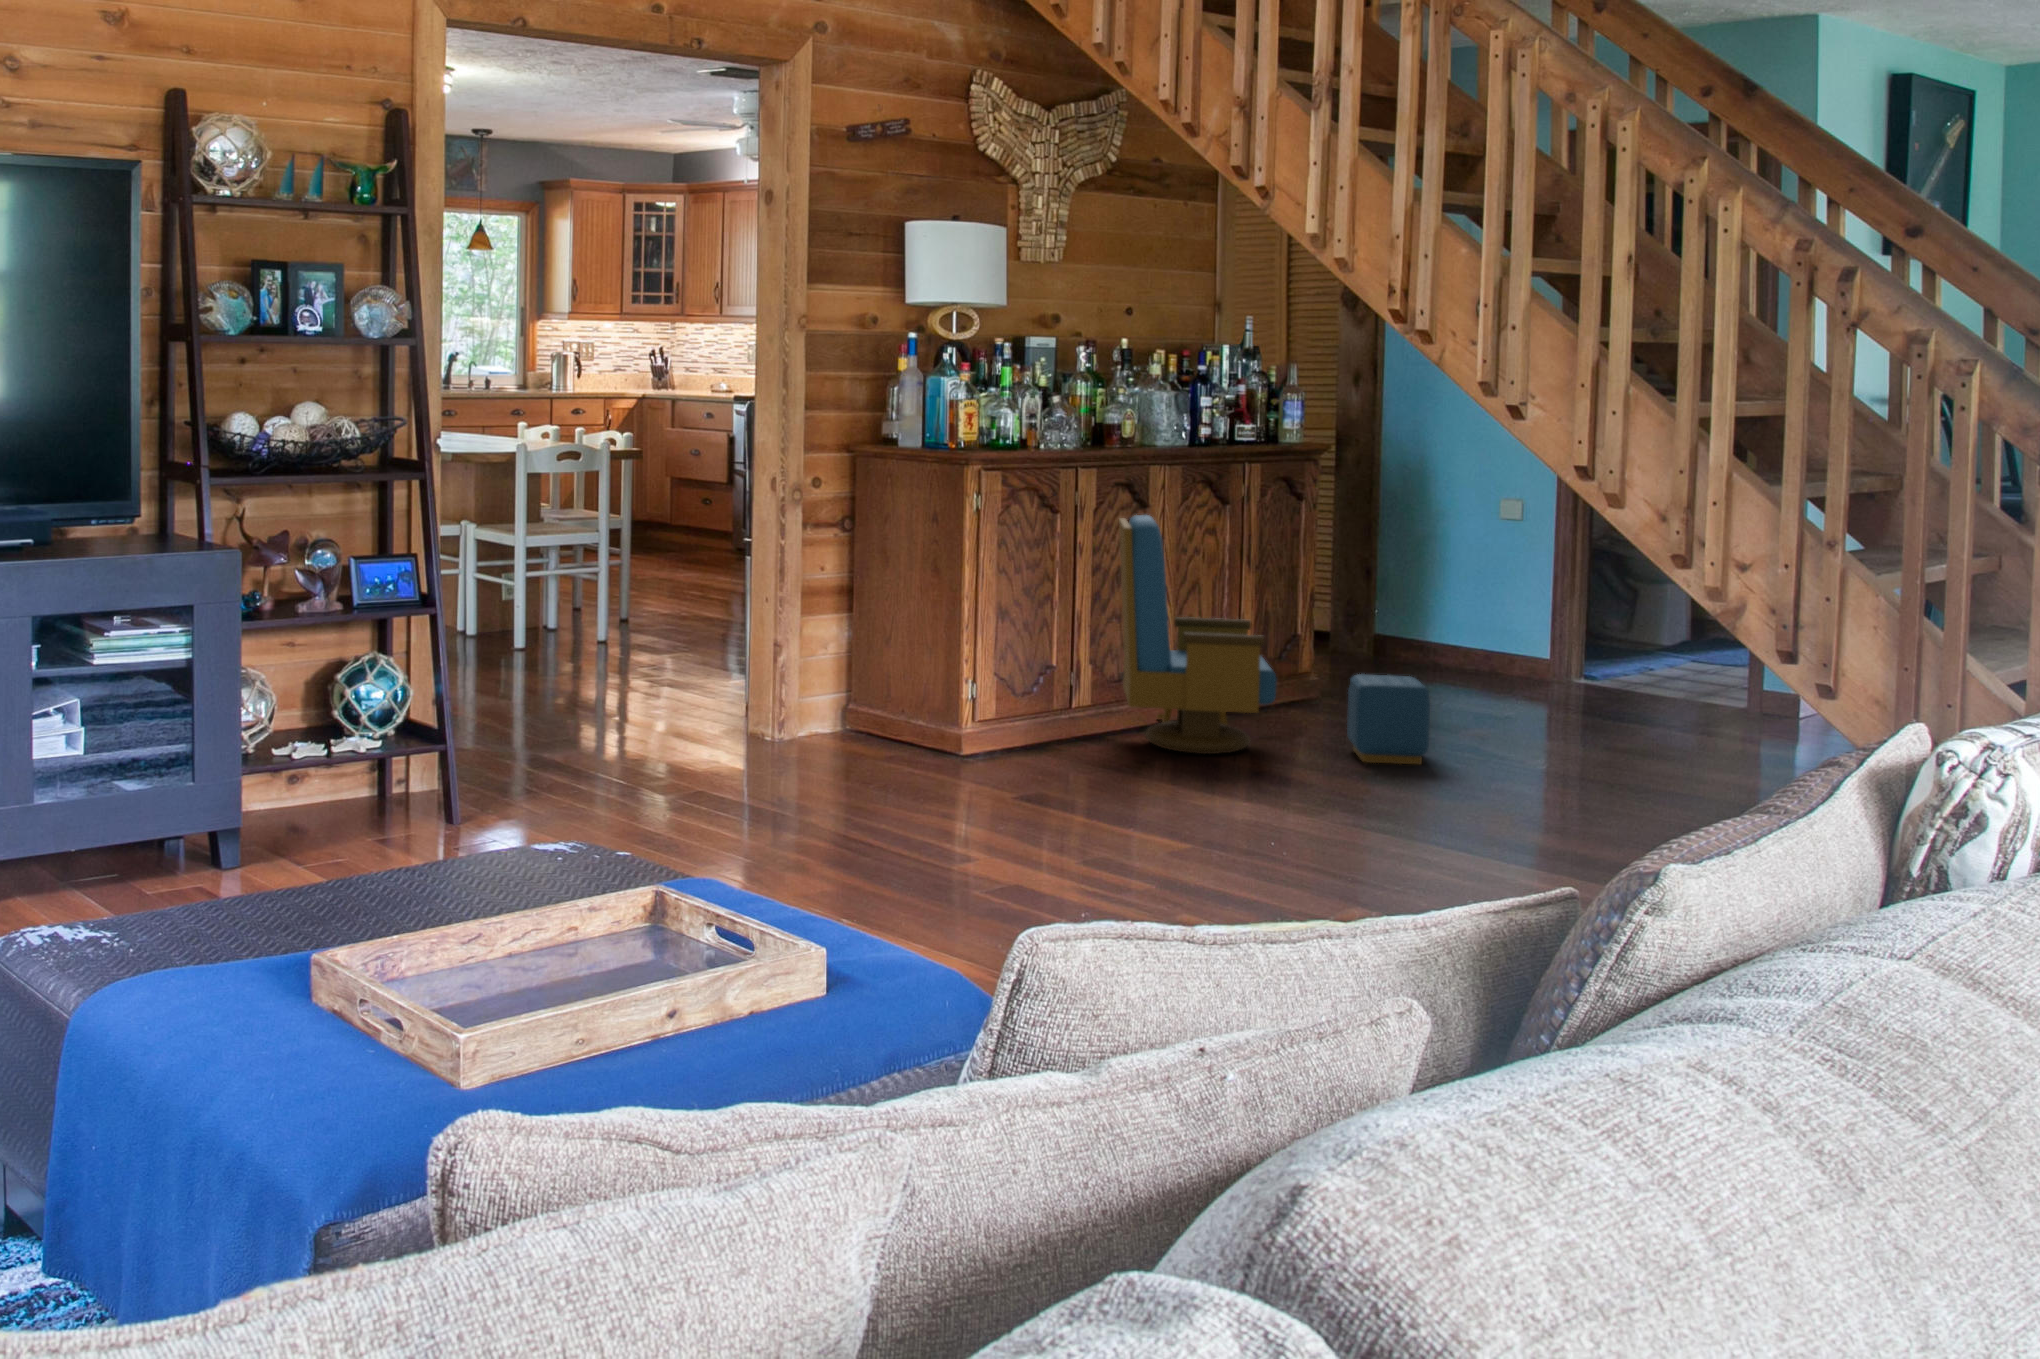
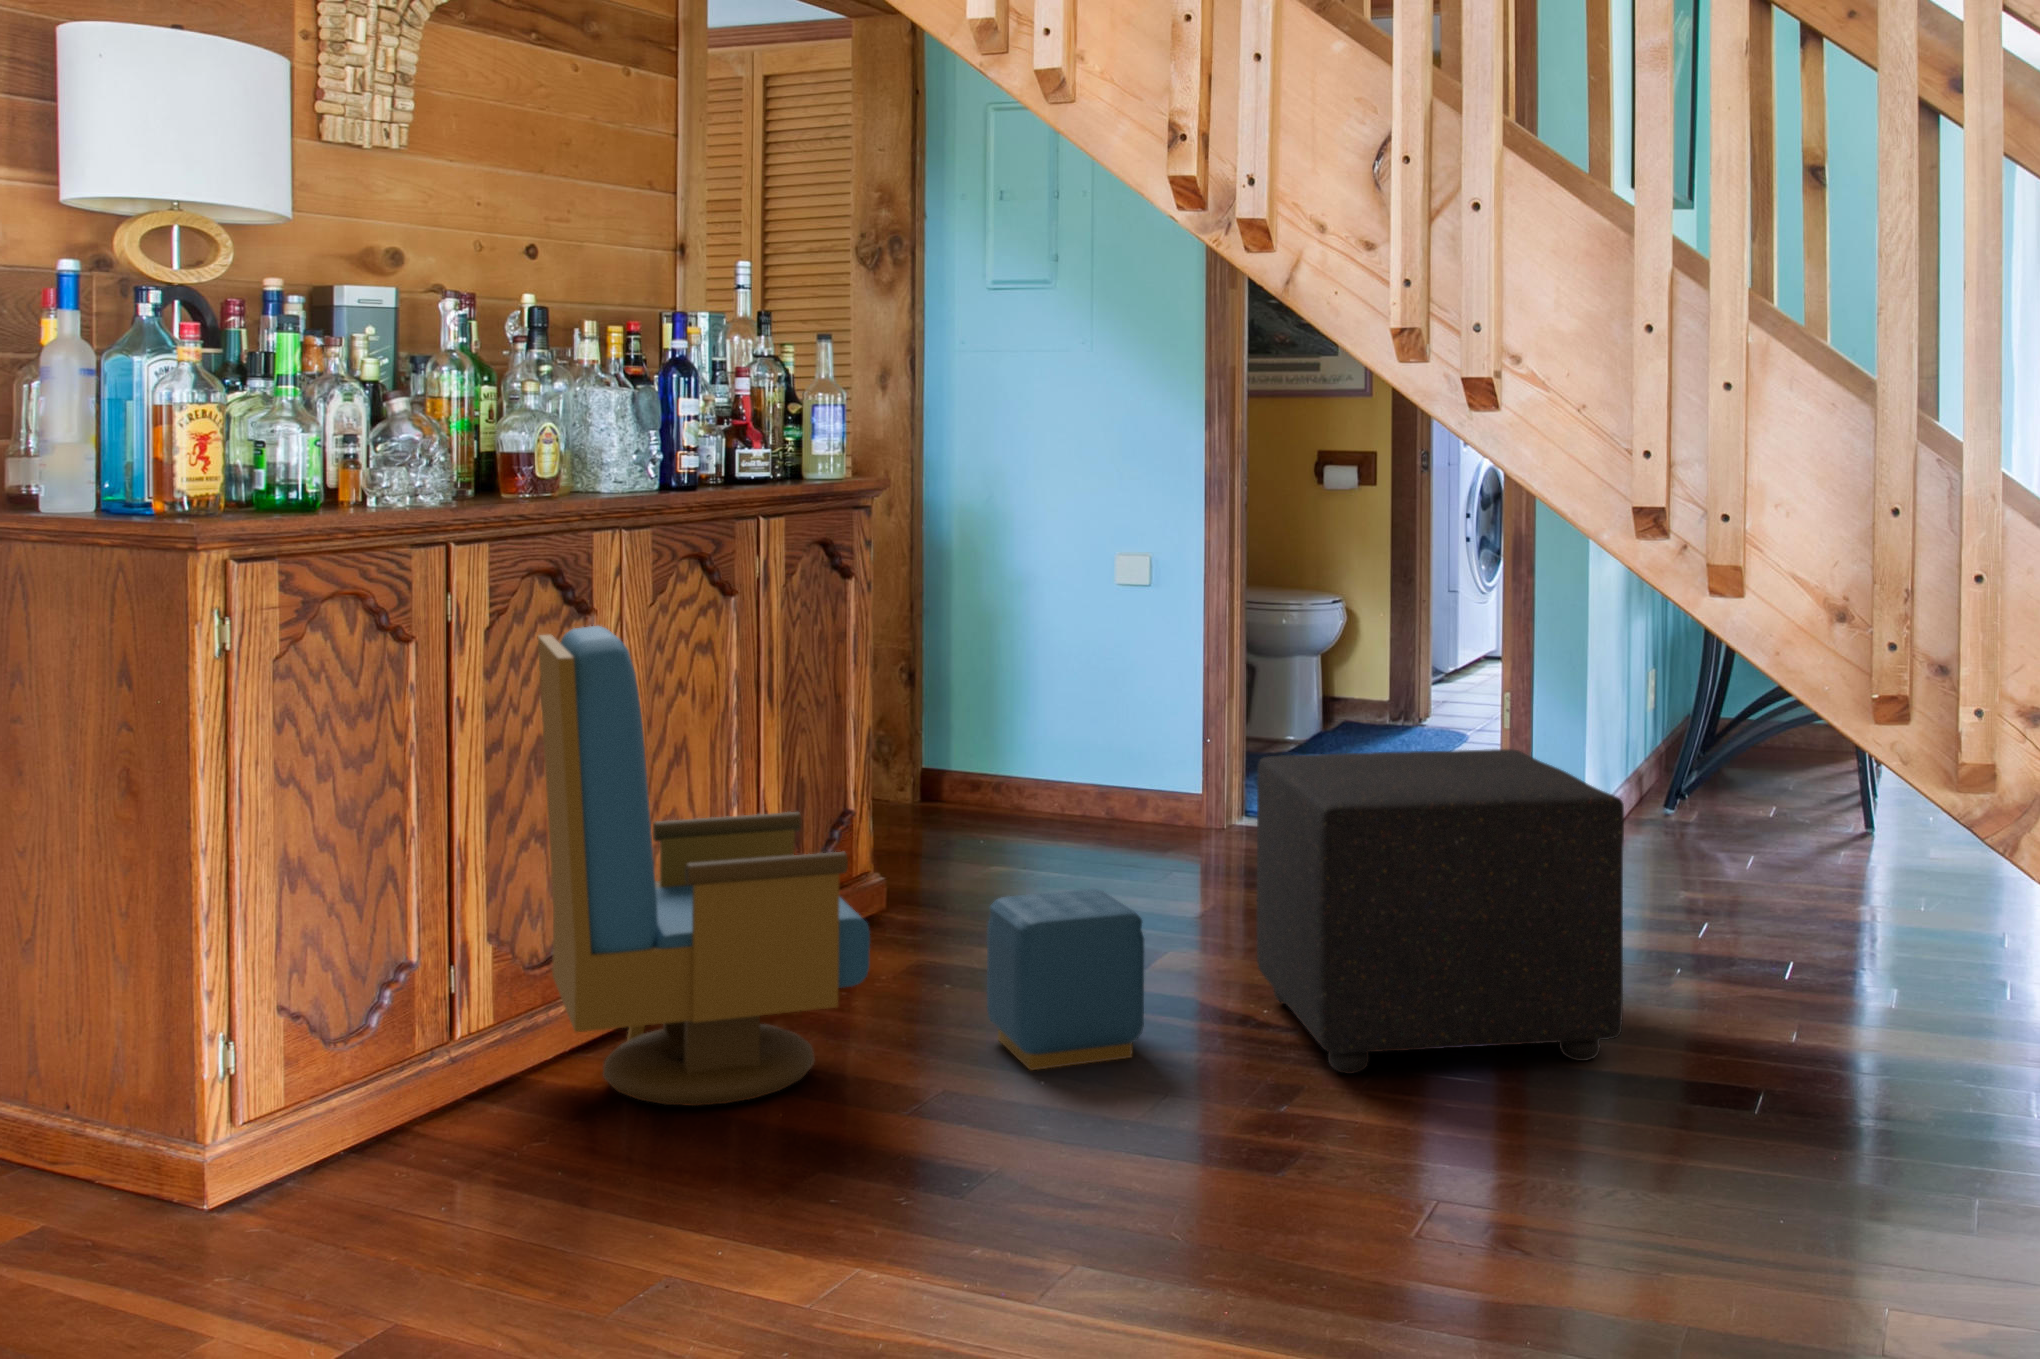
ottoman: none [1515,615,1710,795] -> present [1257,749,1624,1074]

